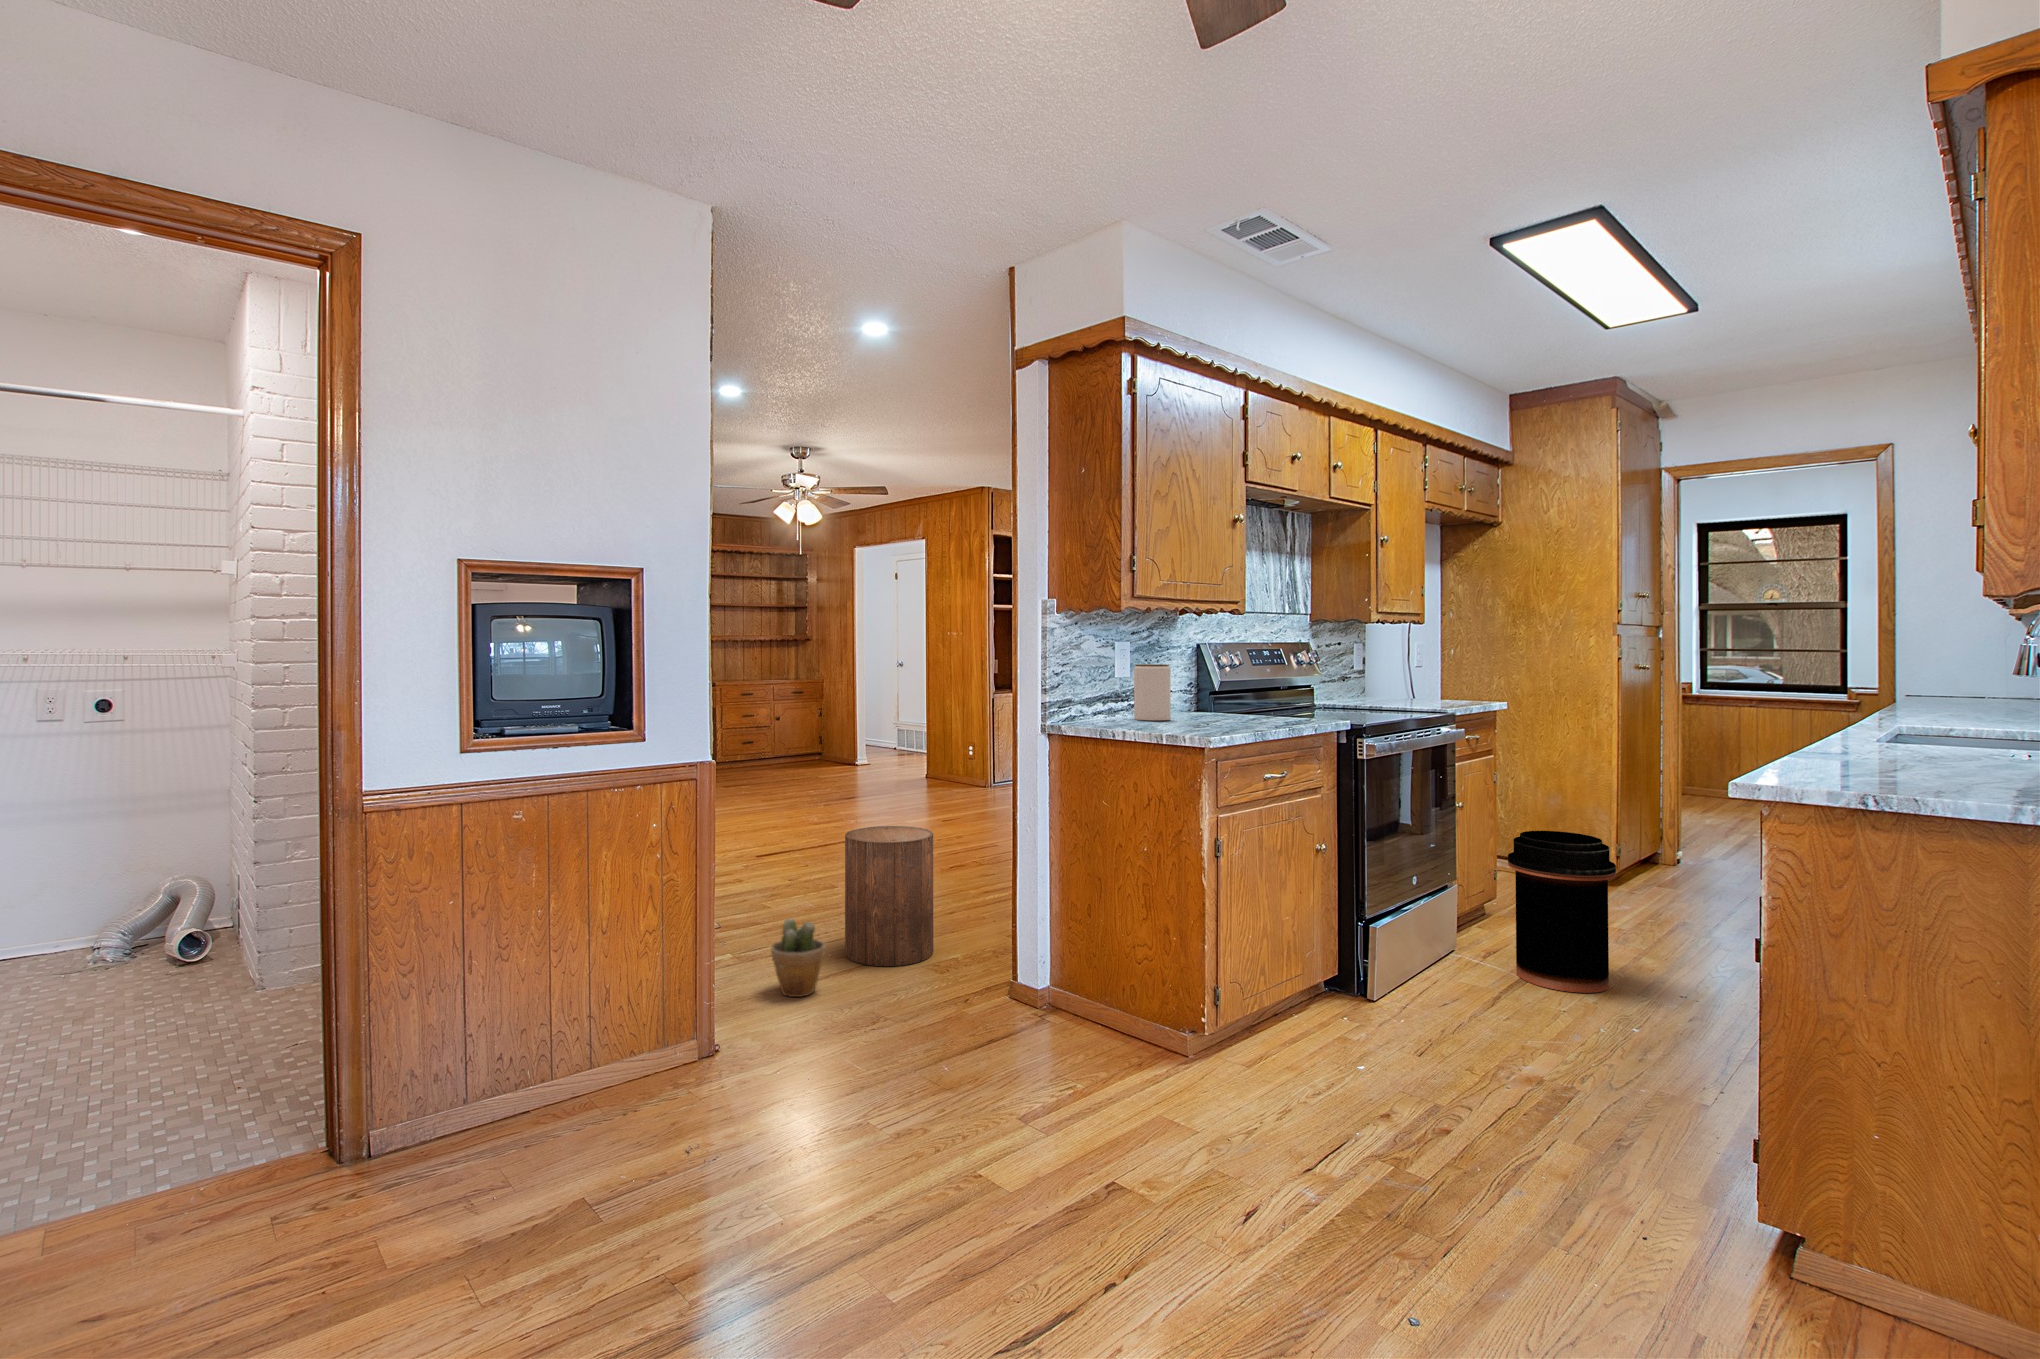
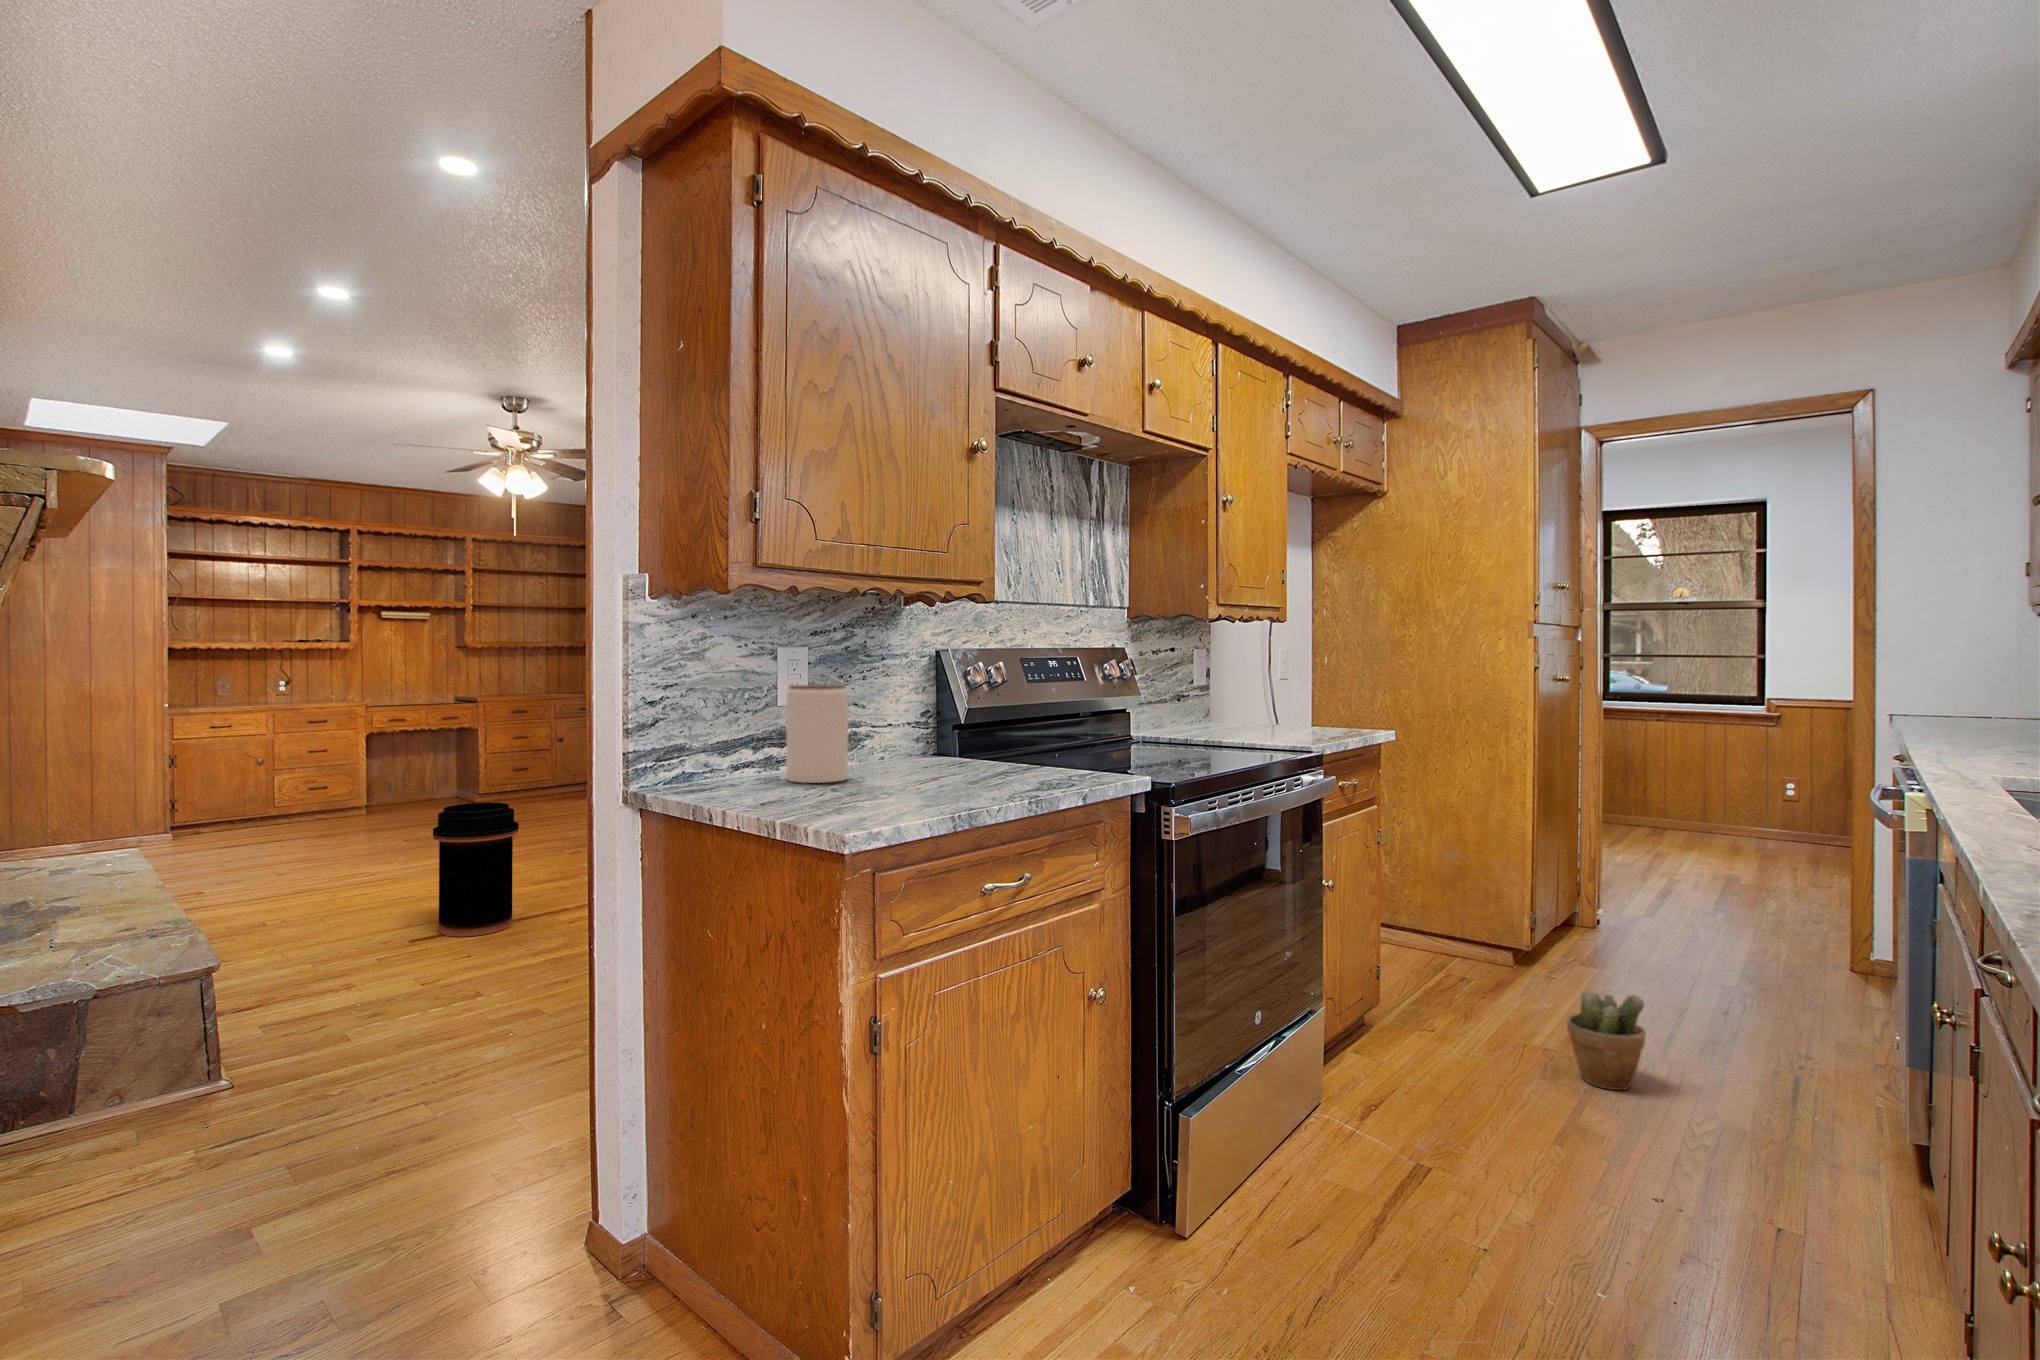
stool: present [845,826,933,966] -> none [349,940,512,1192]
trash can: present [1508,831,1616,993] -> present [433,803,519,936]
potted plant: present [771,919,825,997] -> present [1567,991,1646,1090]

